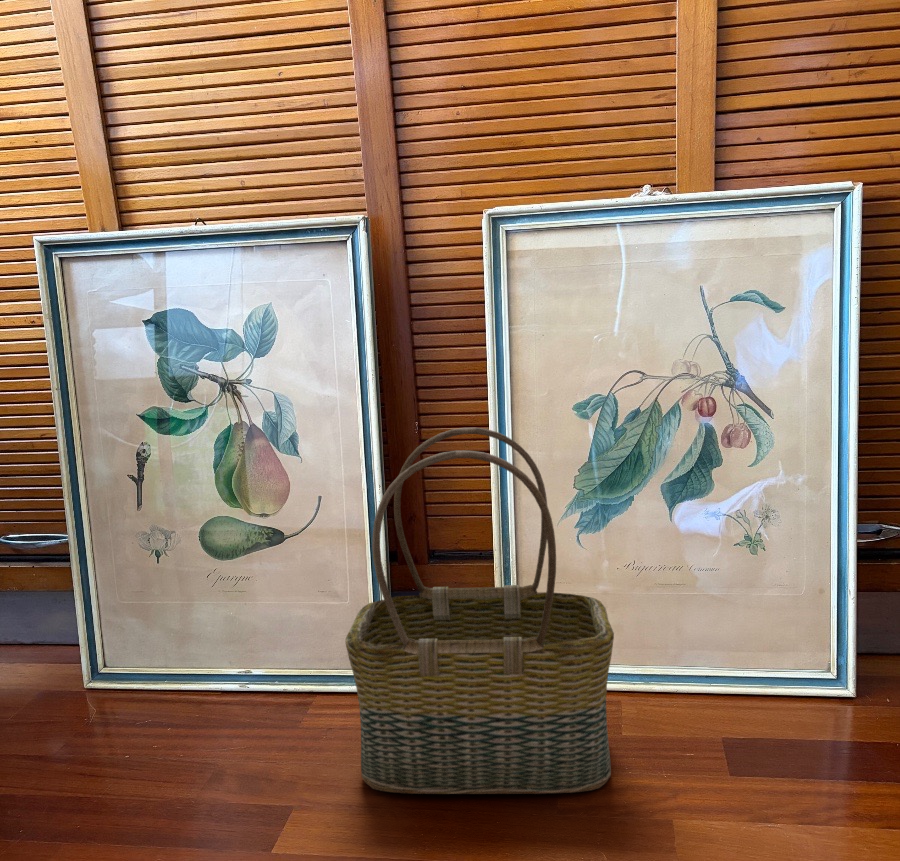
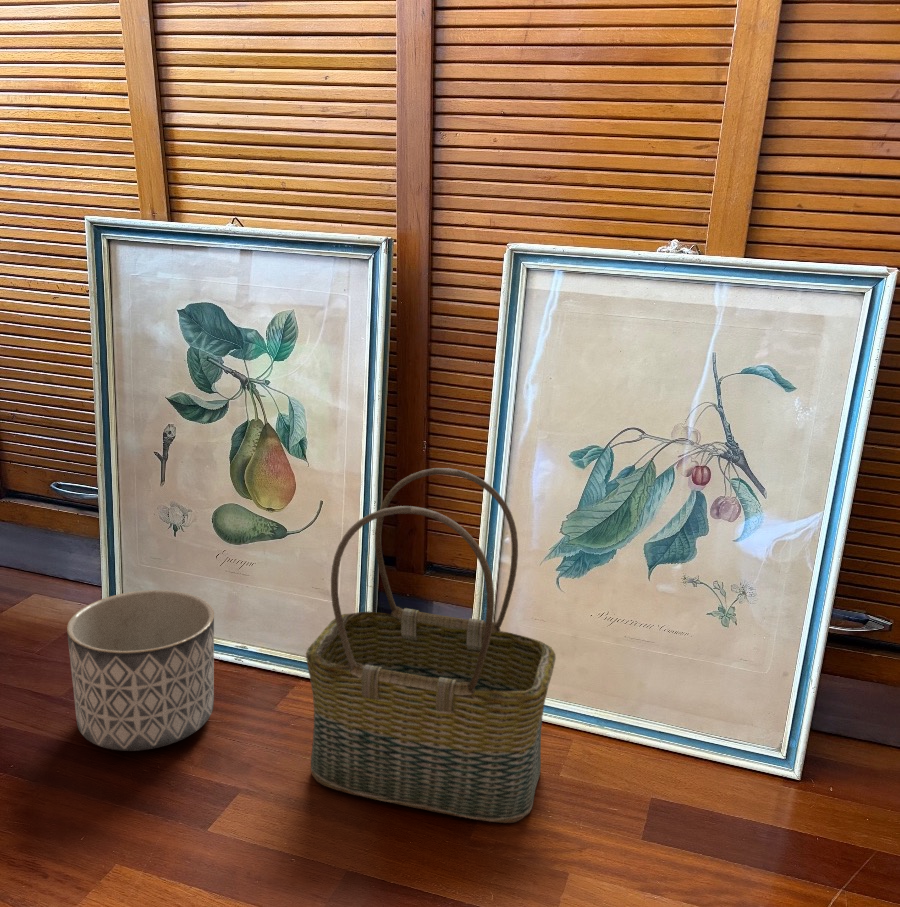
planter: none [59,614,233,798] -> present [67,590,214,751]

